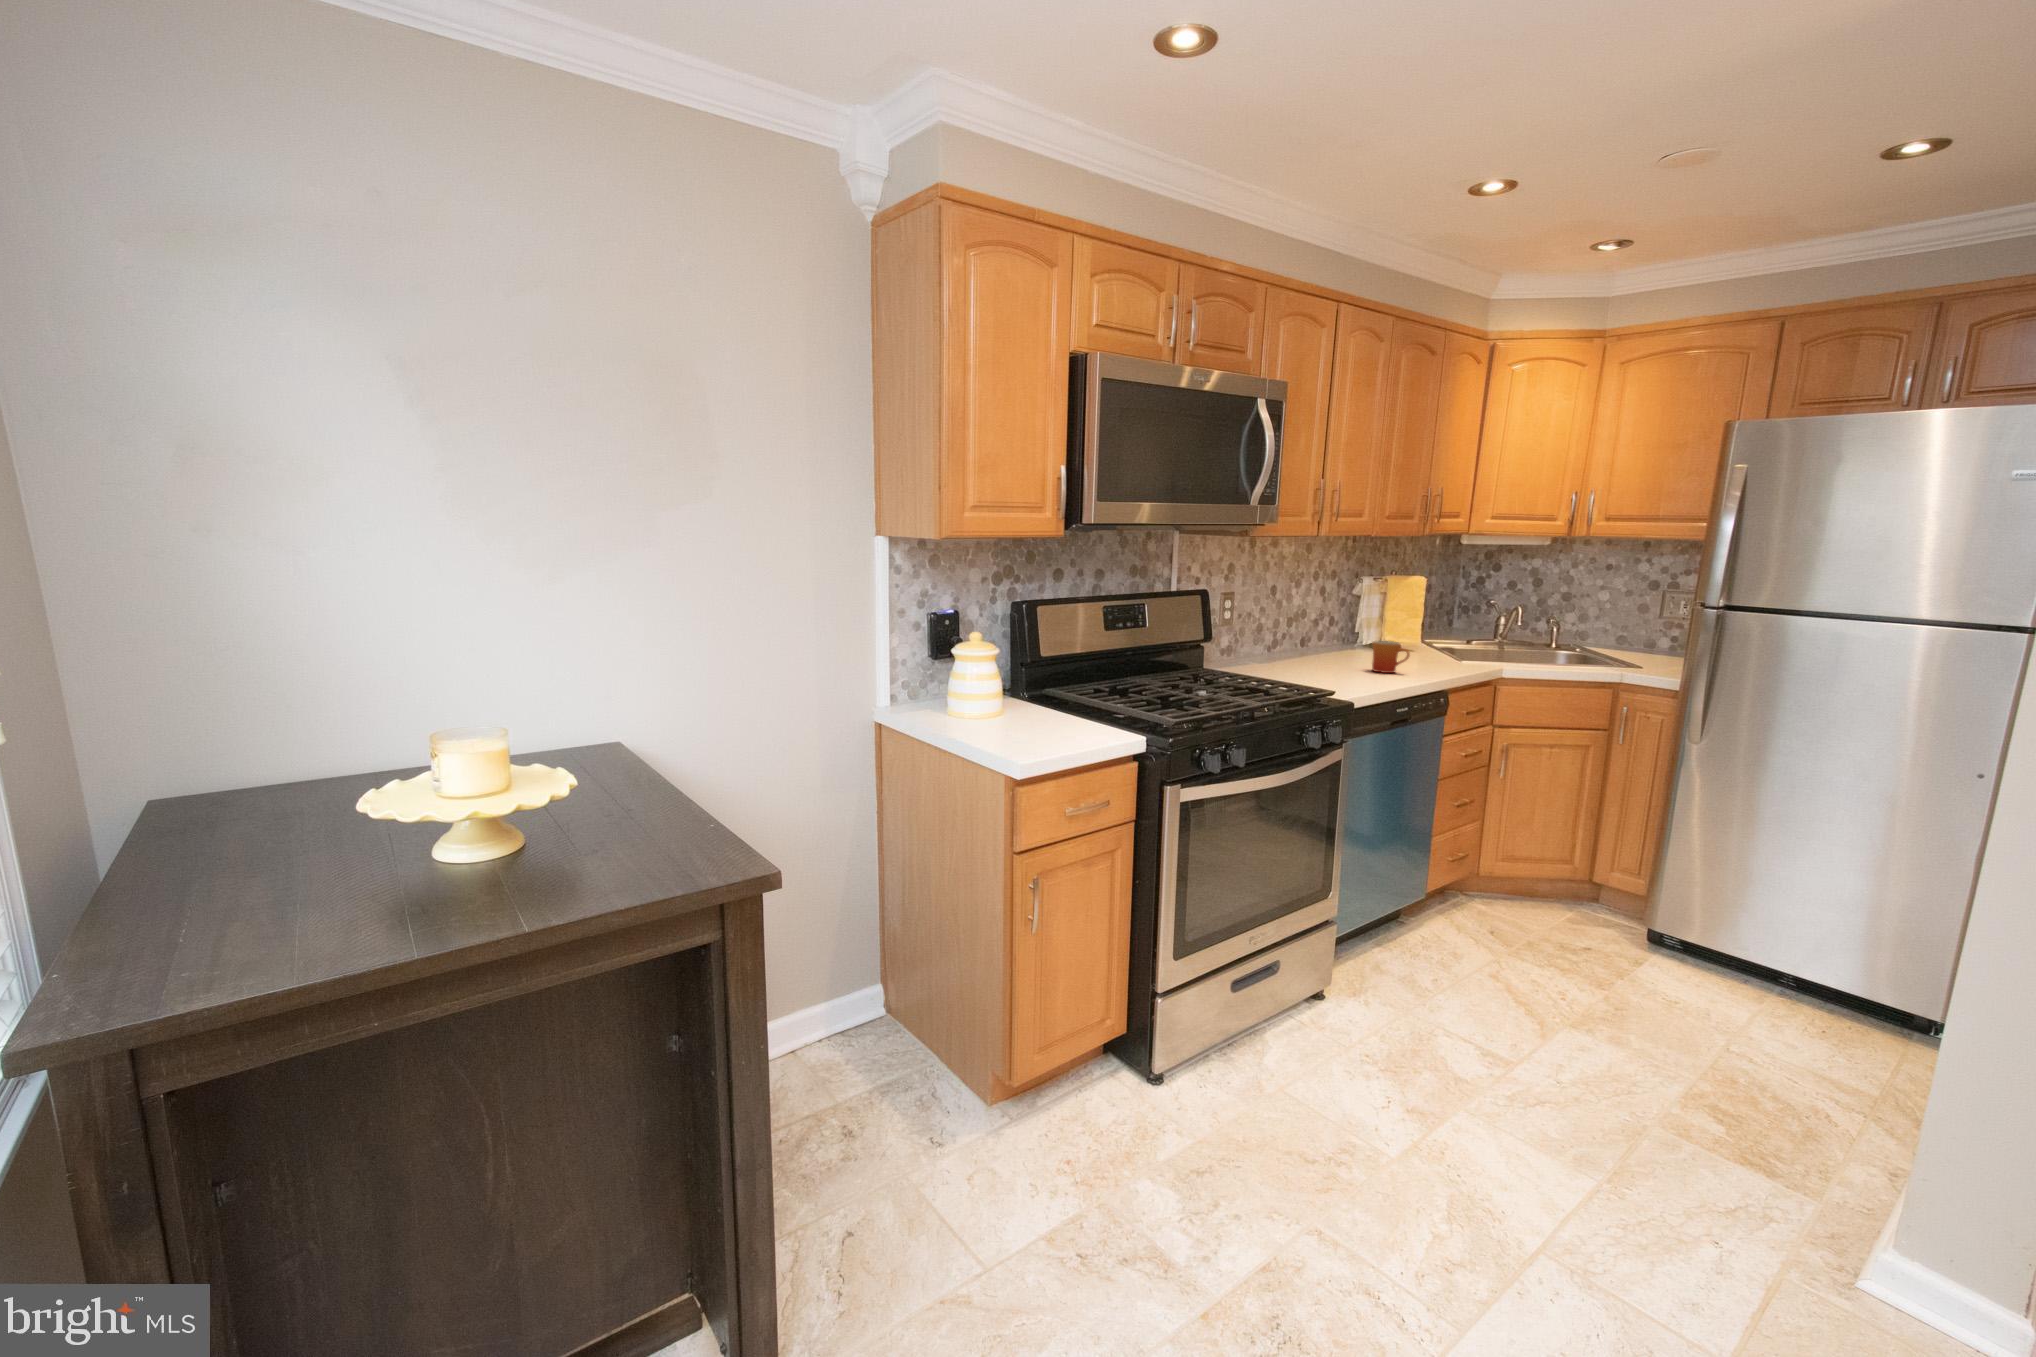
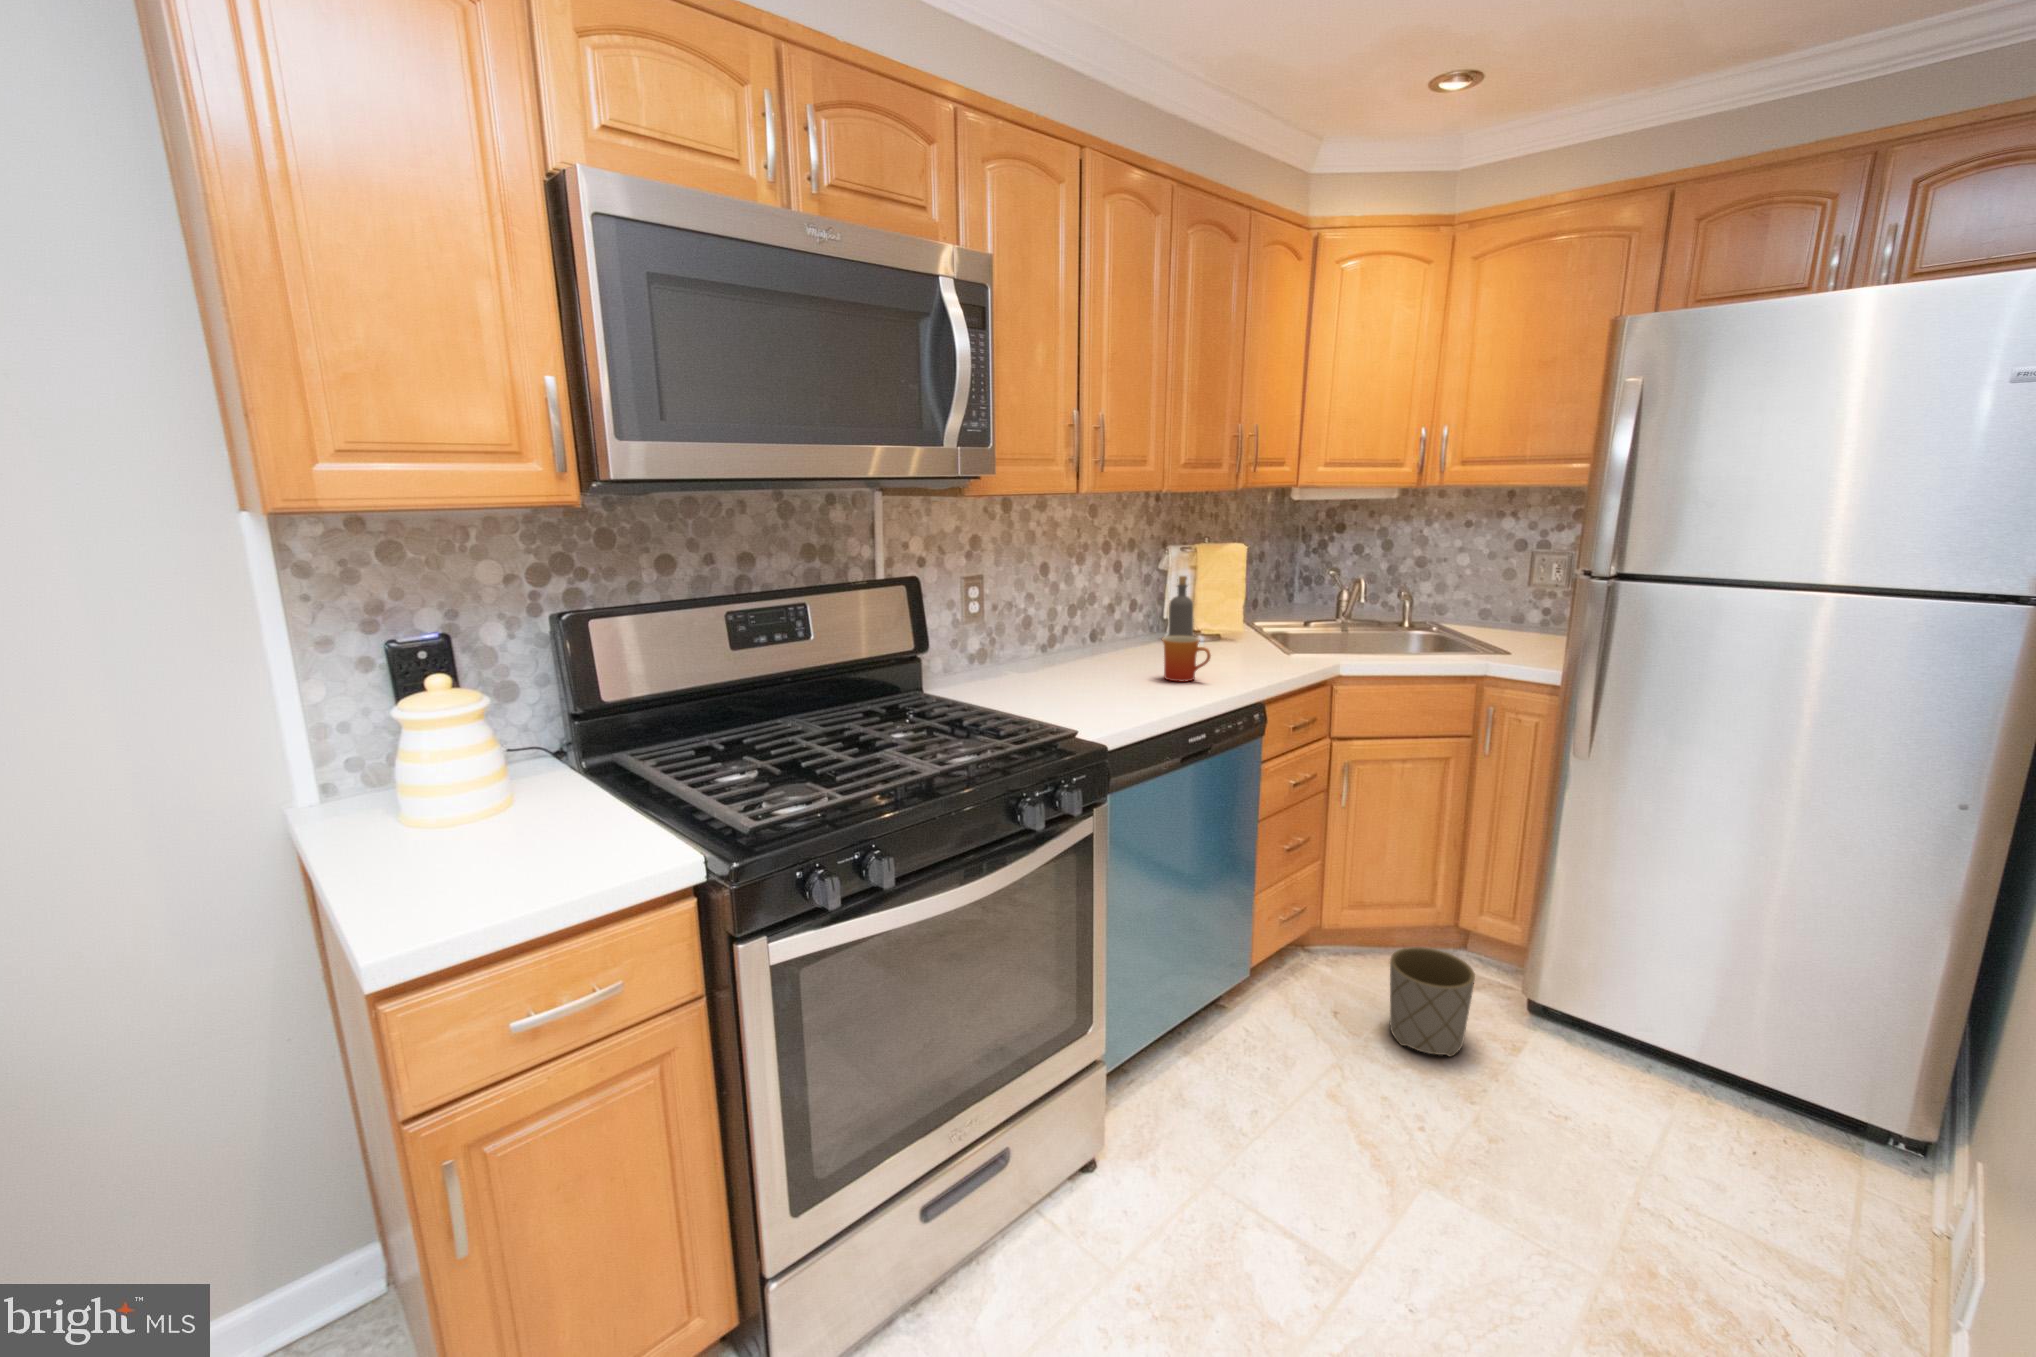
bottle: none [1359,599,1381,650] -> present [1169,576,1194,637]
planter: none [1536,884,1606,963] -> present [1390,947,1475,1057]

